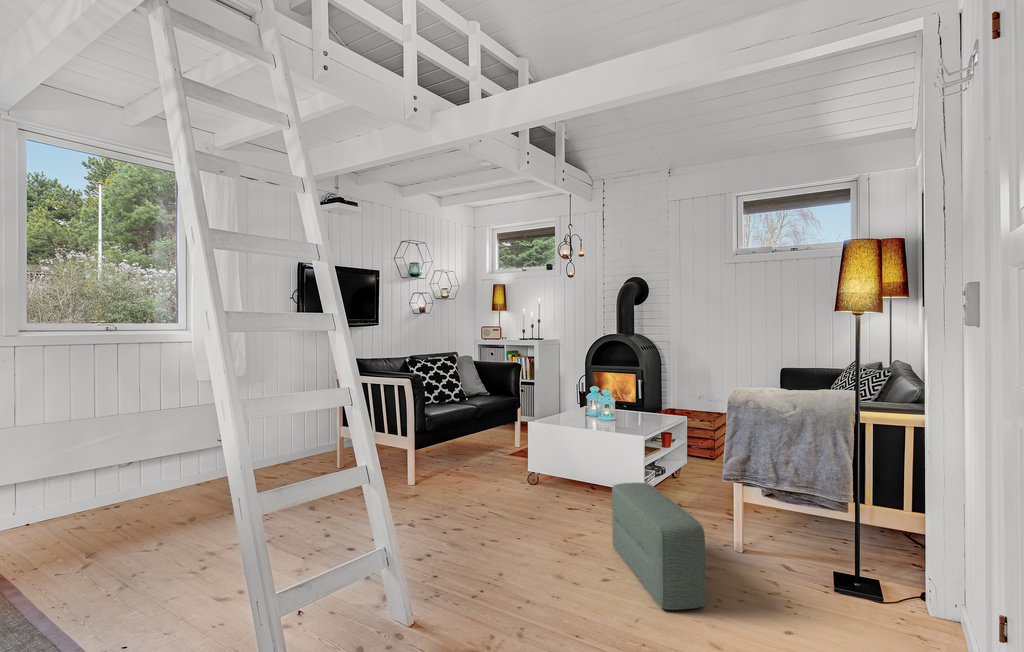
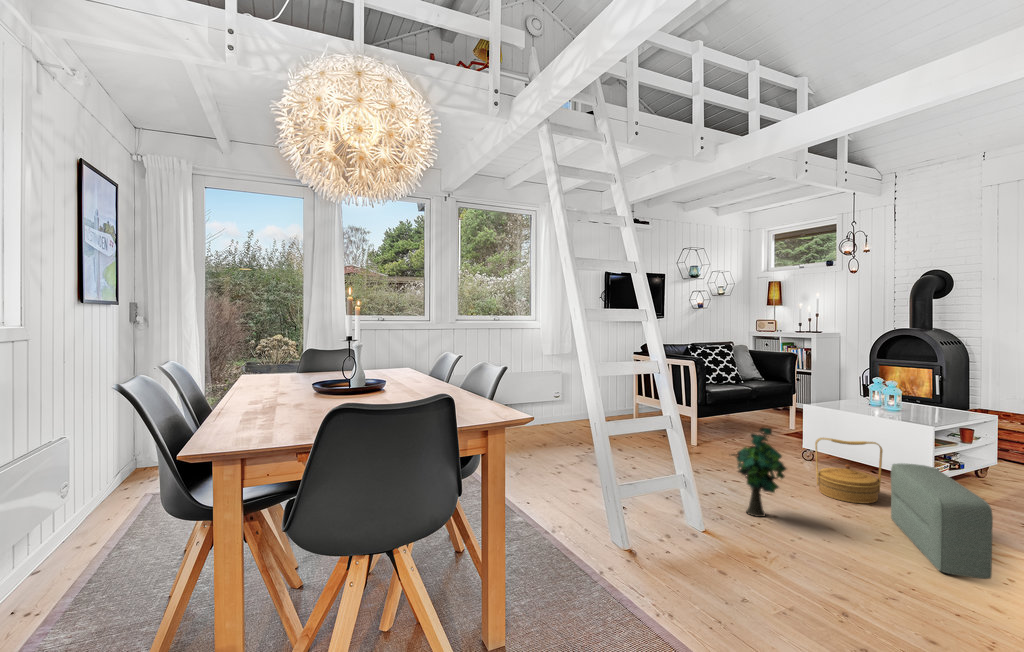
basket: none [540,460,602,533] -> present [815,438,883,504]
decorative plant: none [444,461,512,577] -> present [732,428,786,517]

